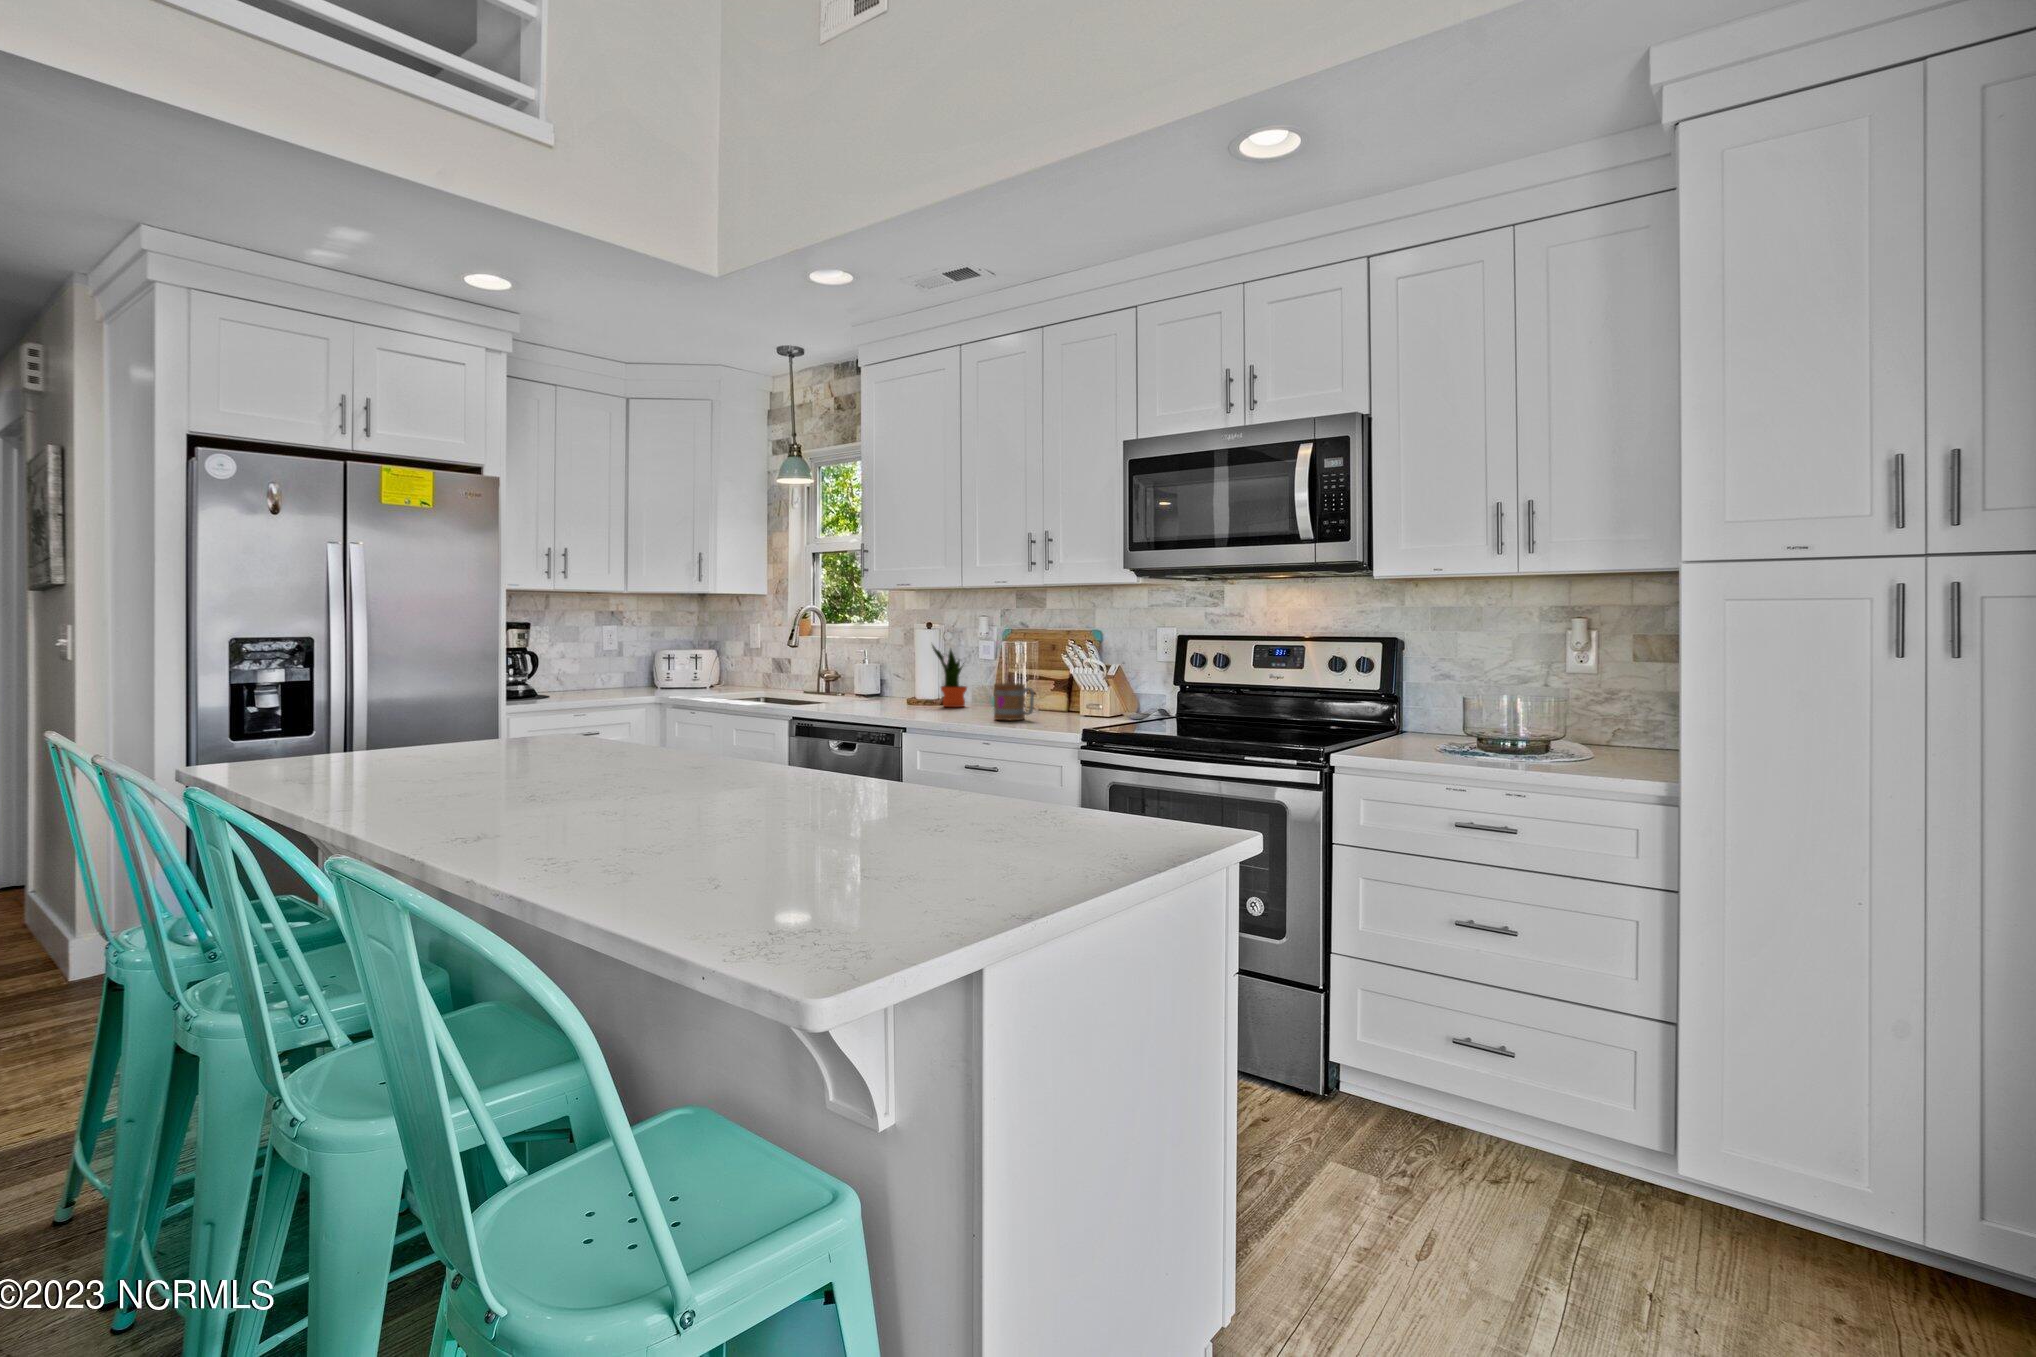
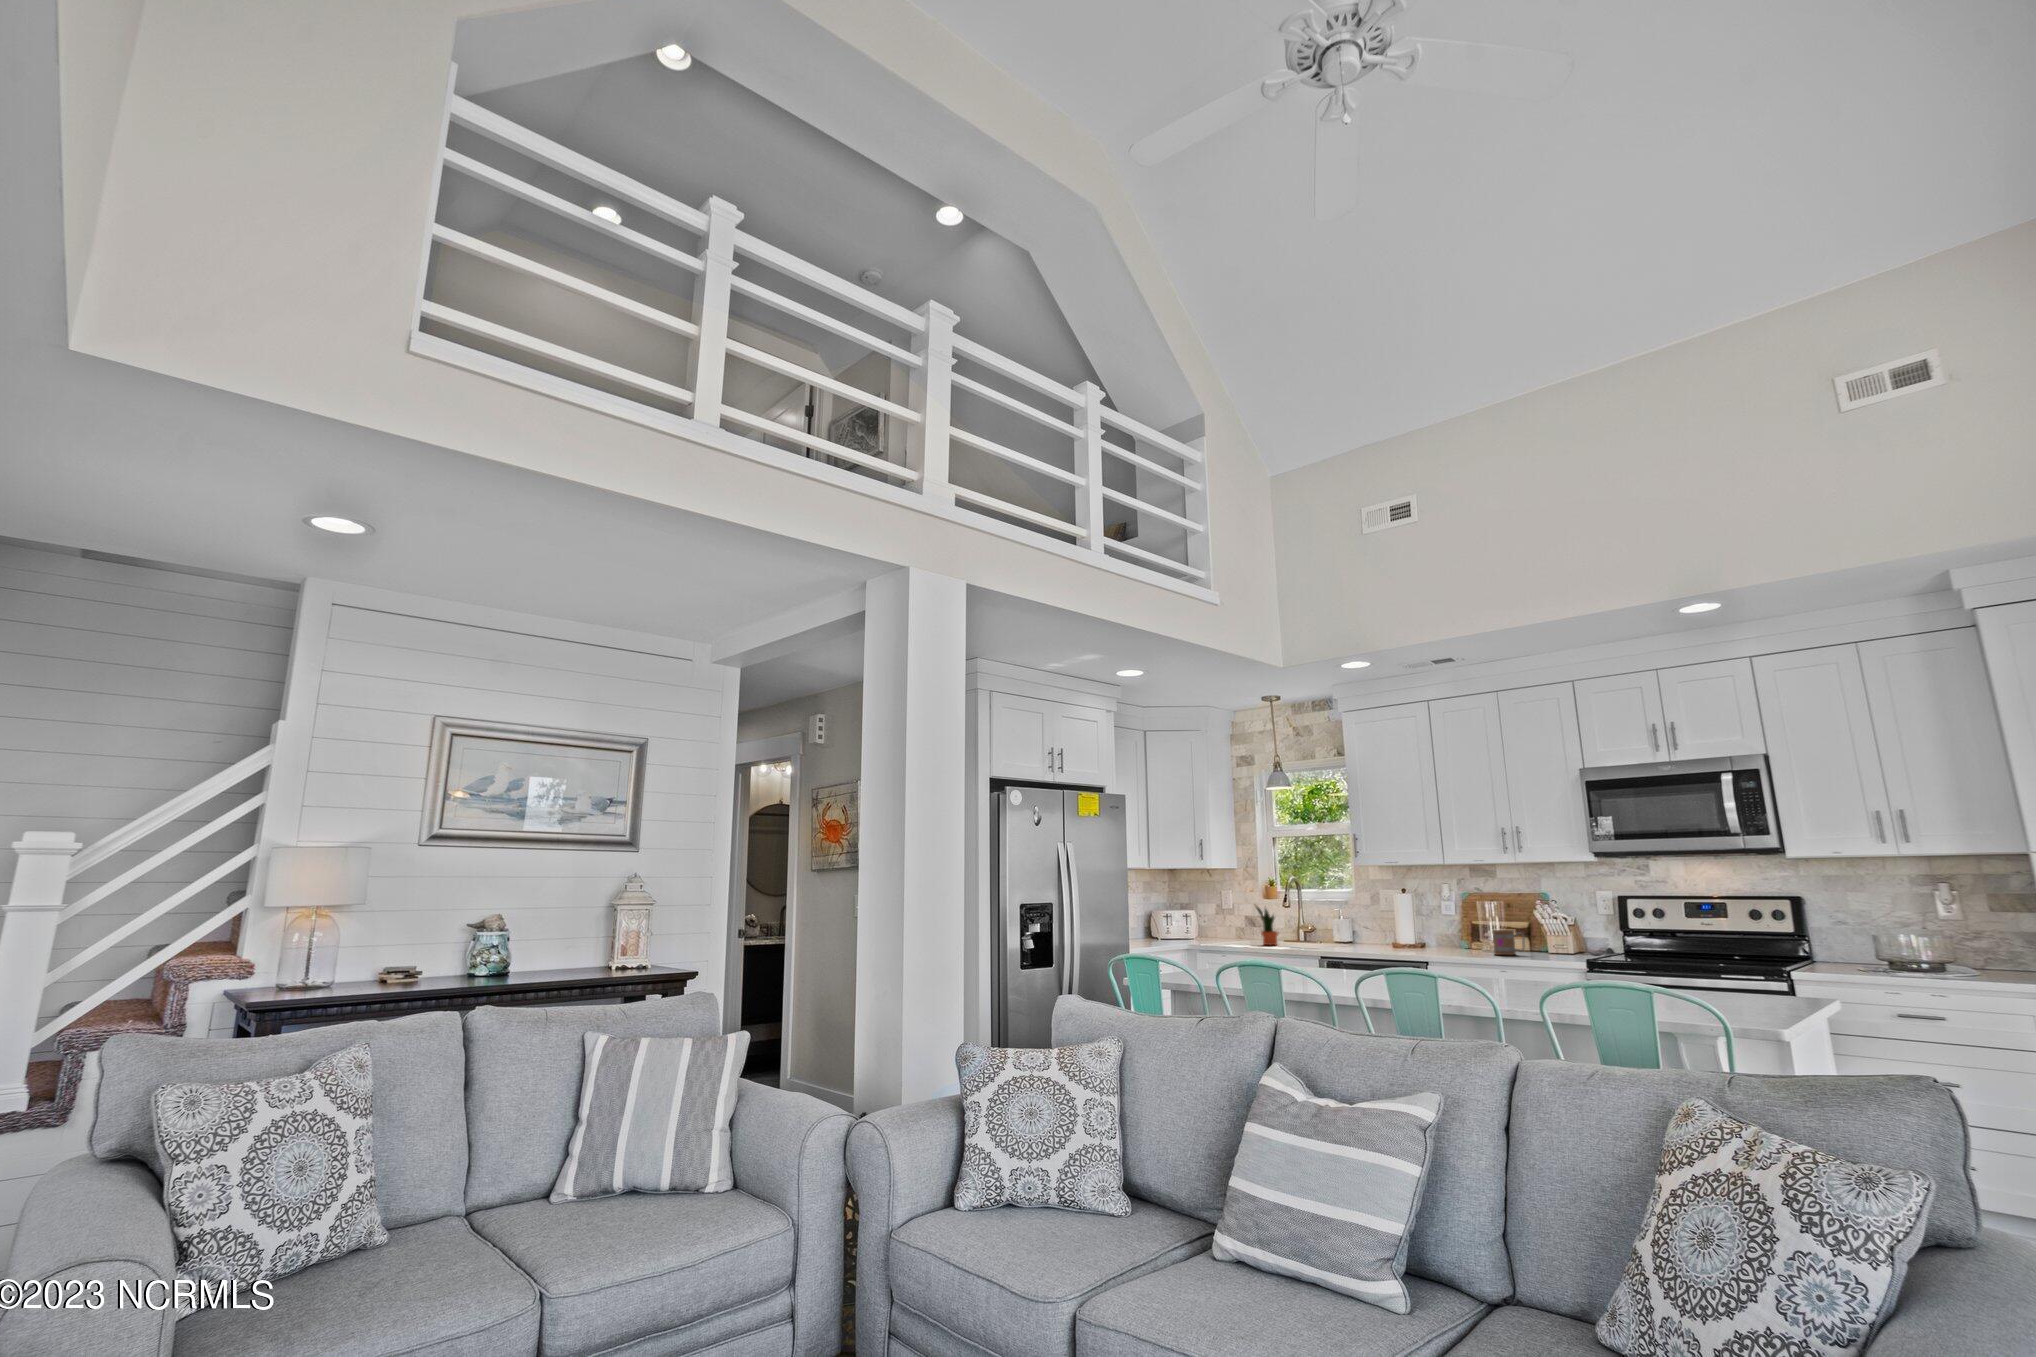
potted plant: present [932,645,967,707] -> present [1256,906,1278,945]

